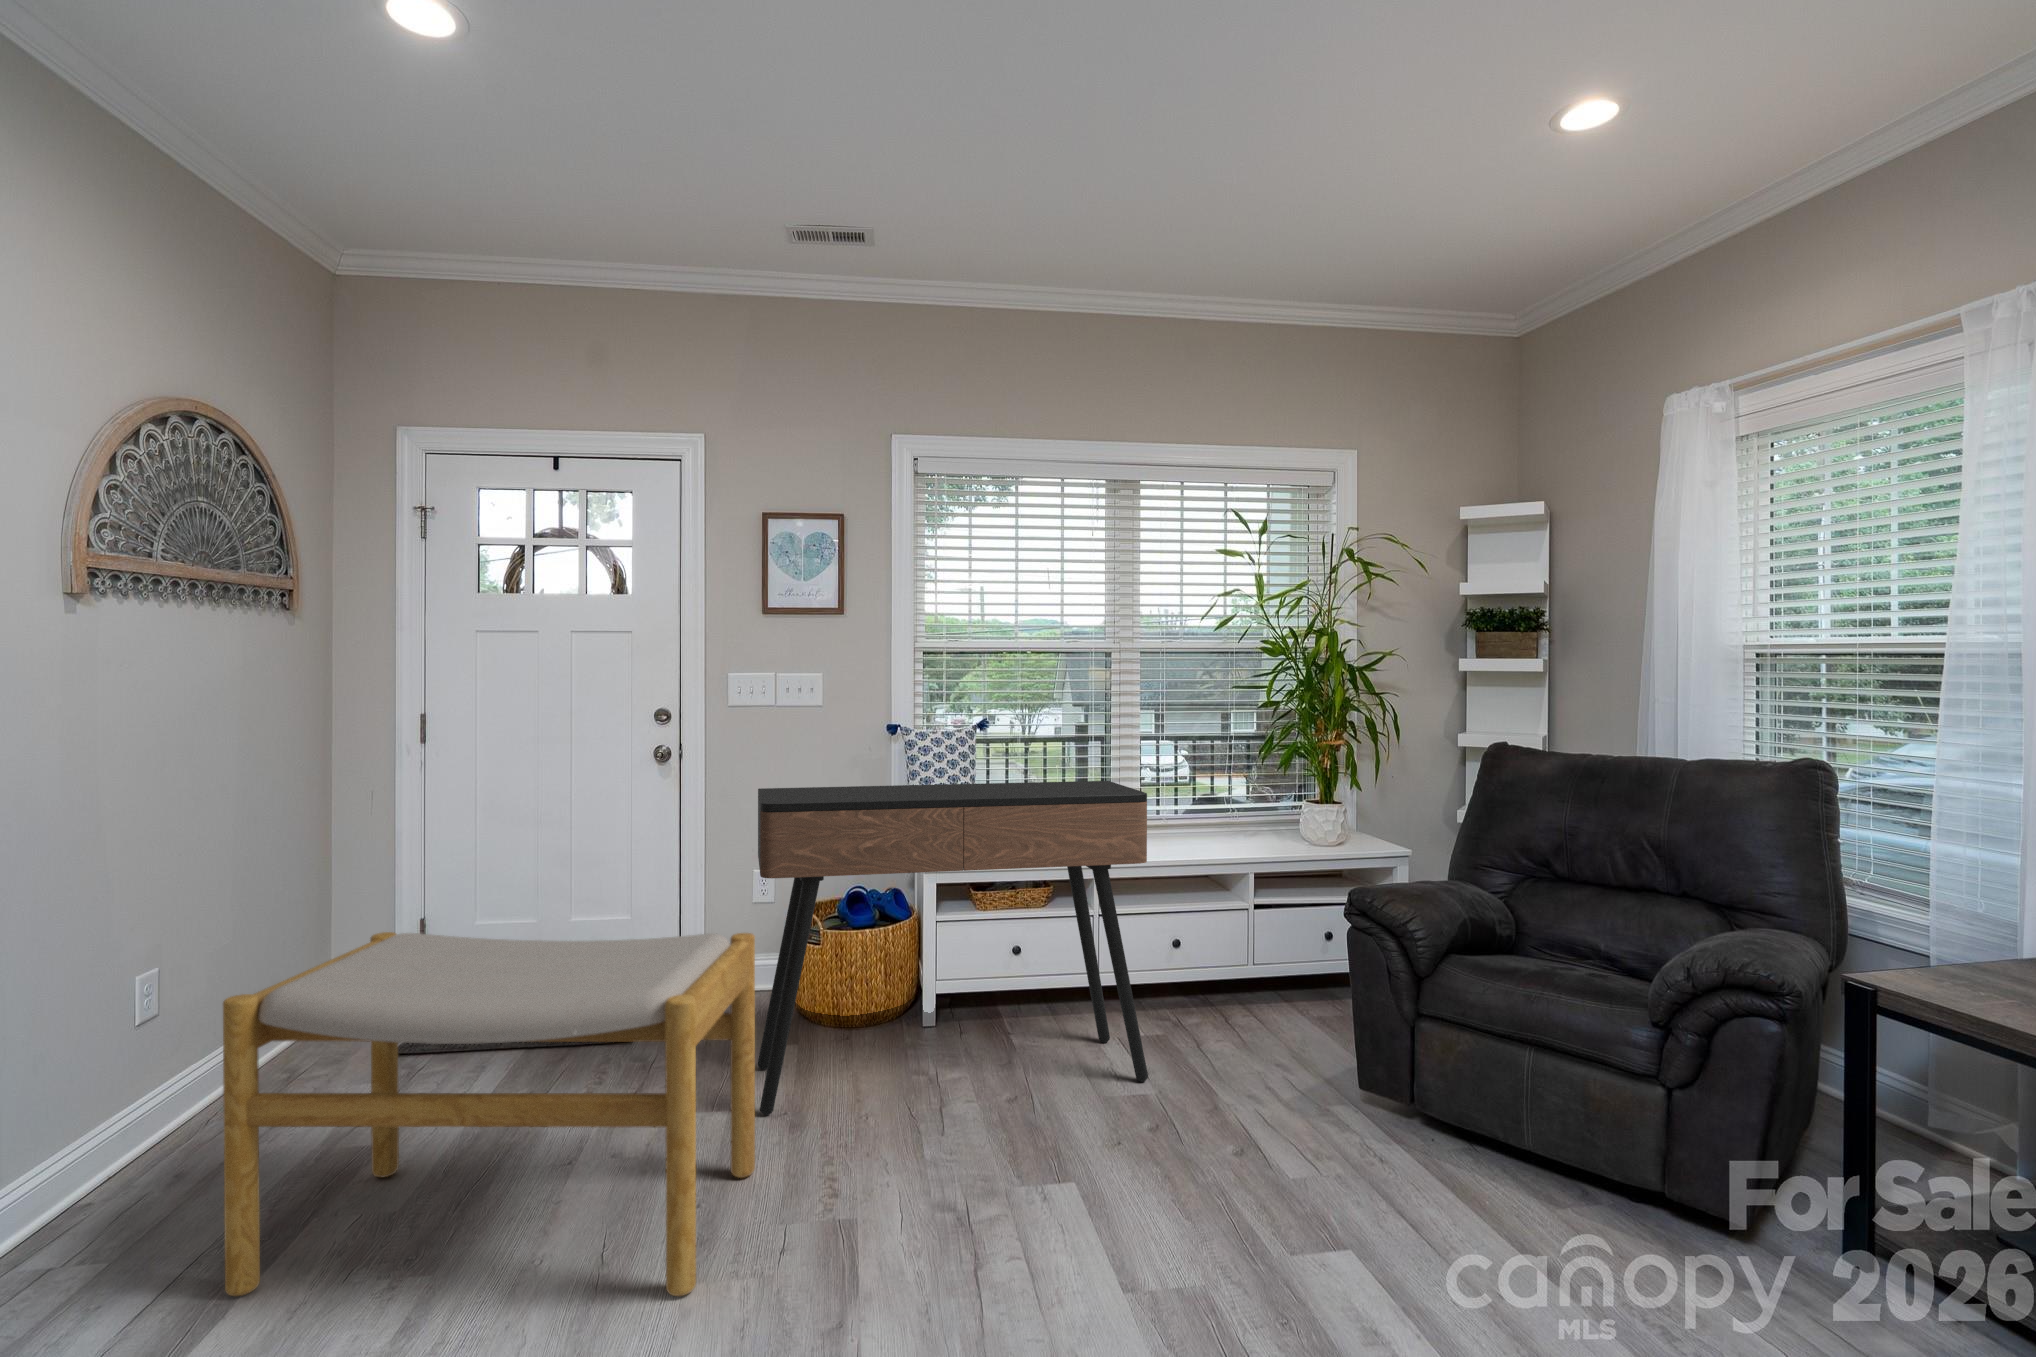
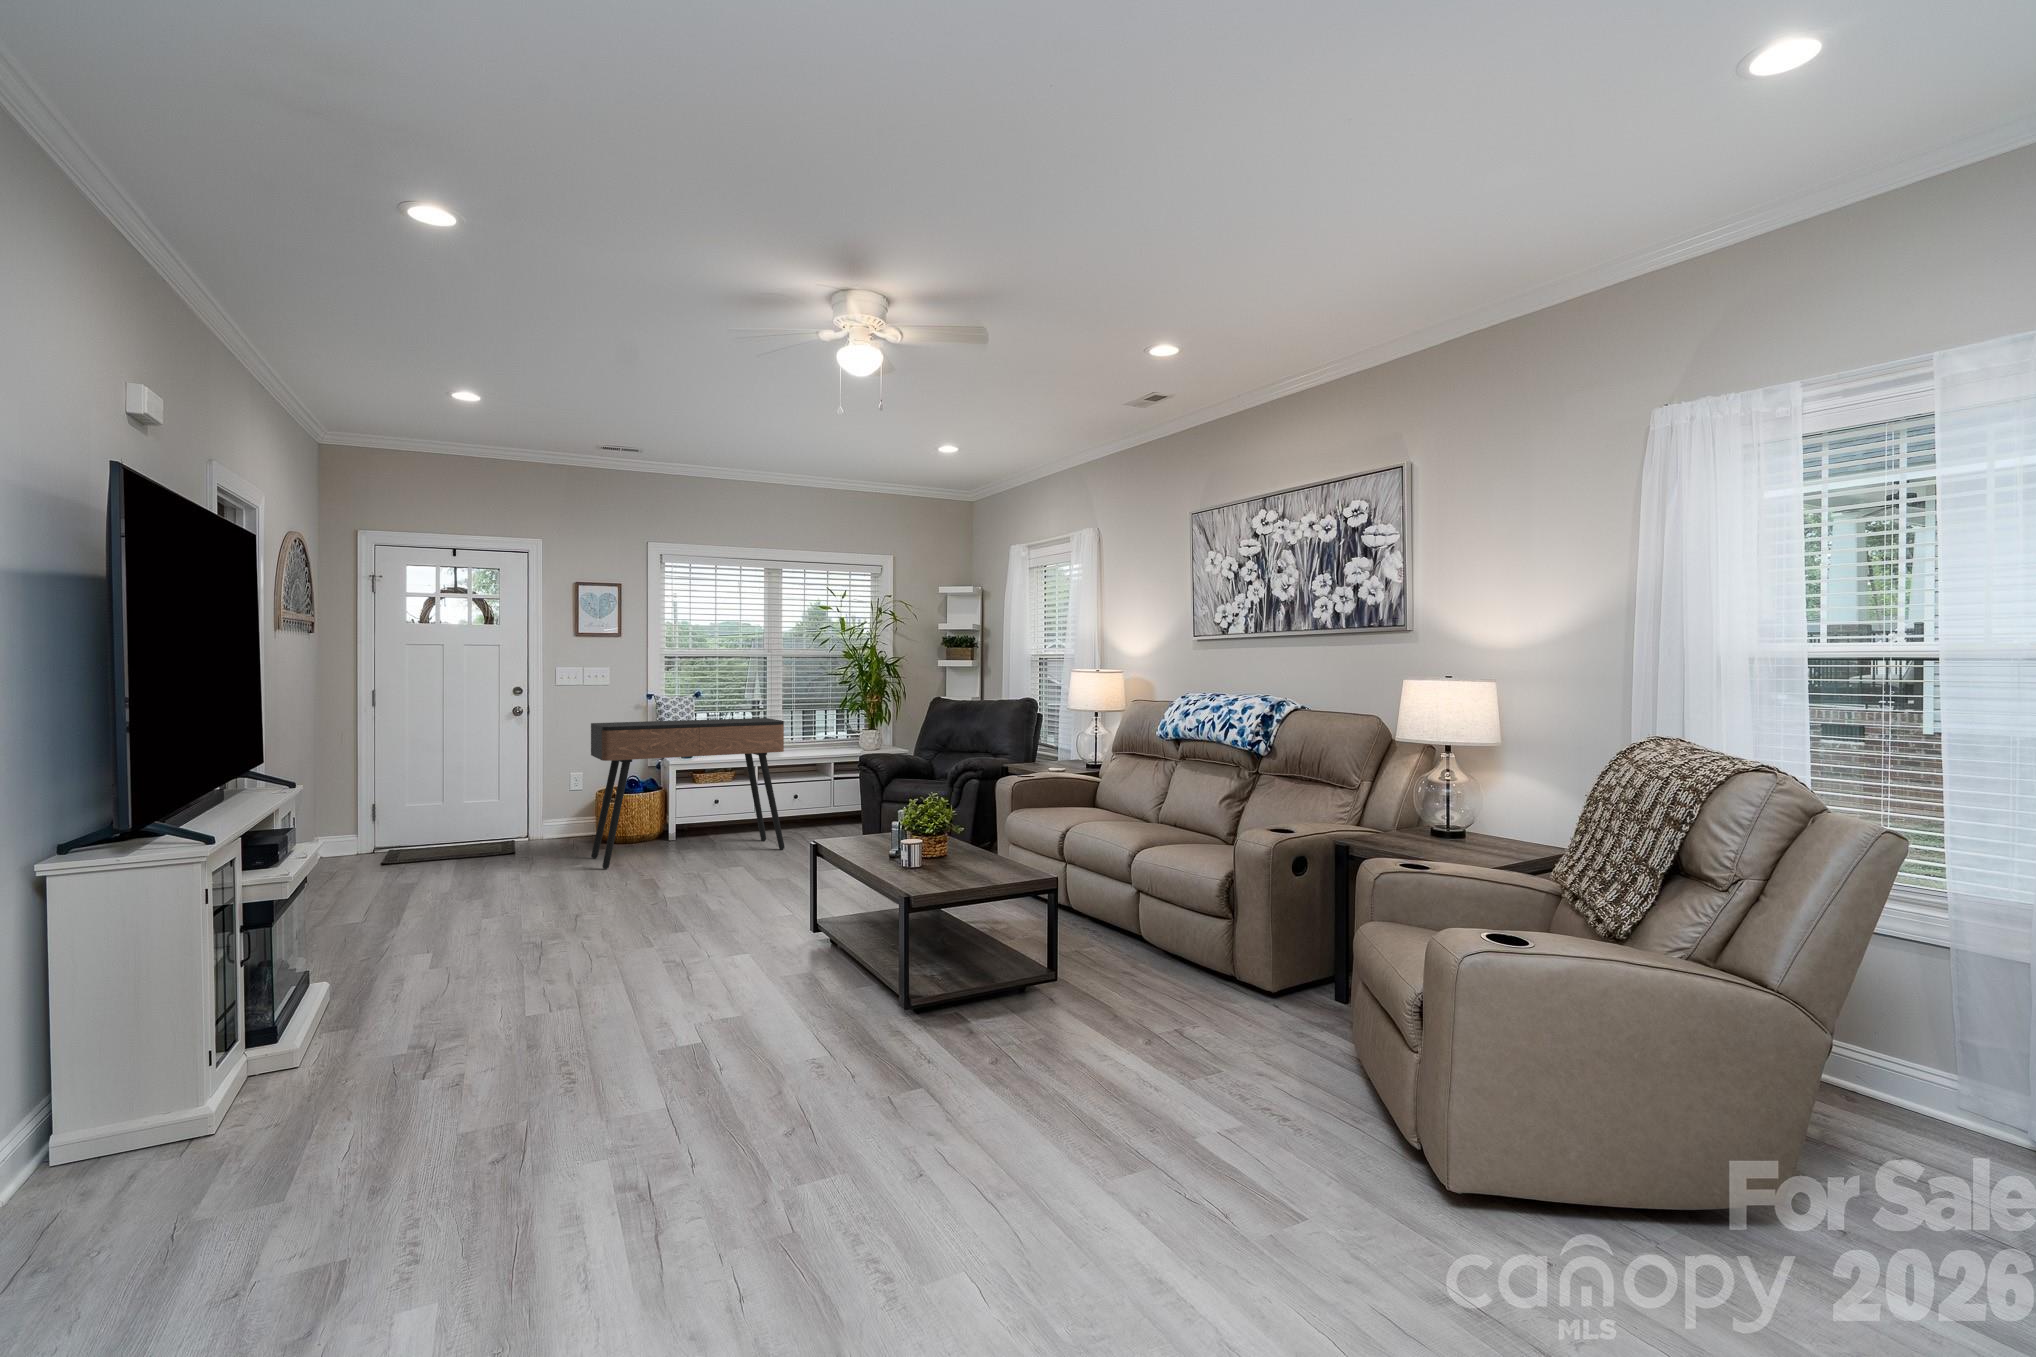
footstool: present [223,932,755,1296] -> none [396,779,612,921]

